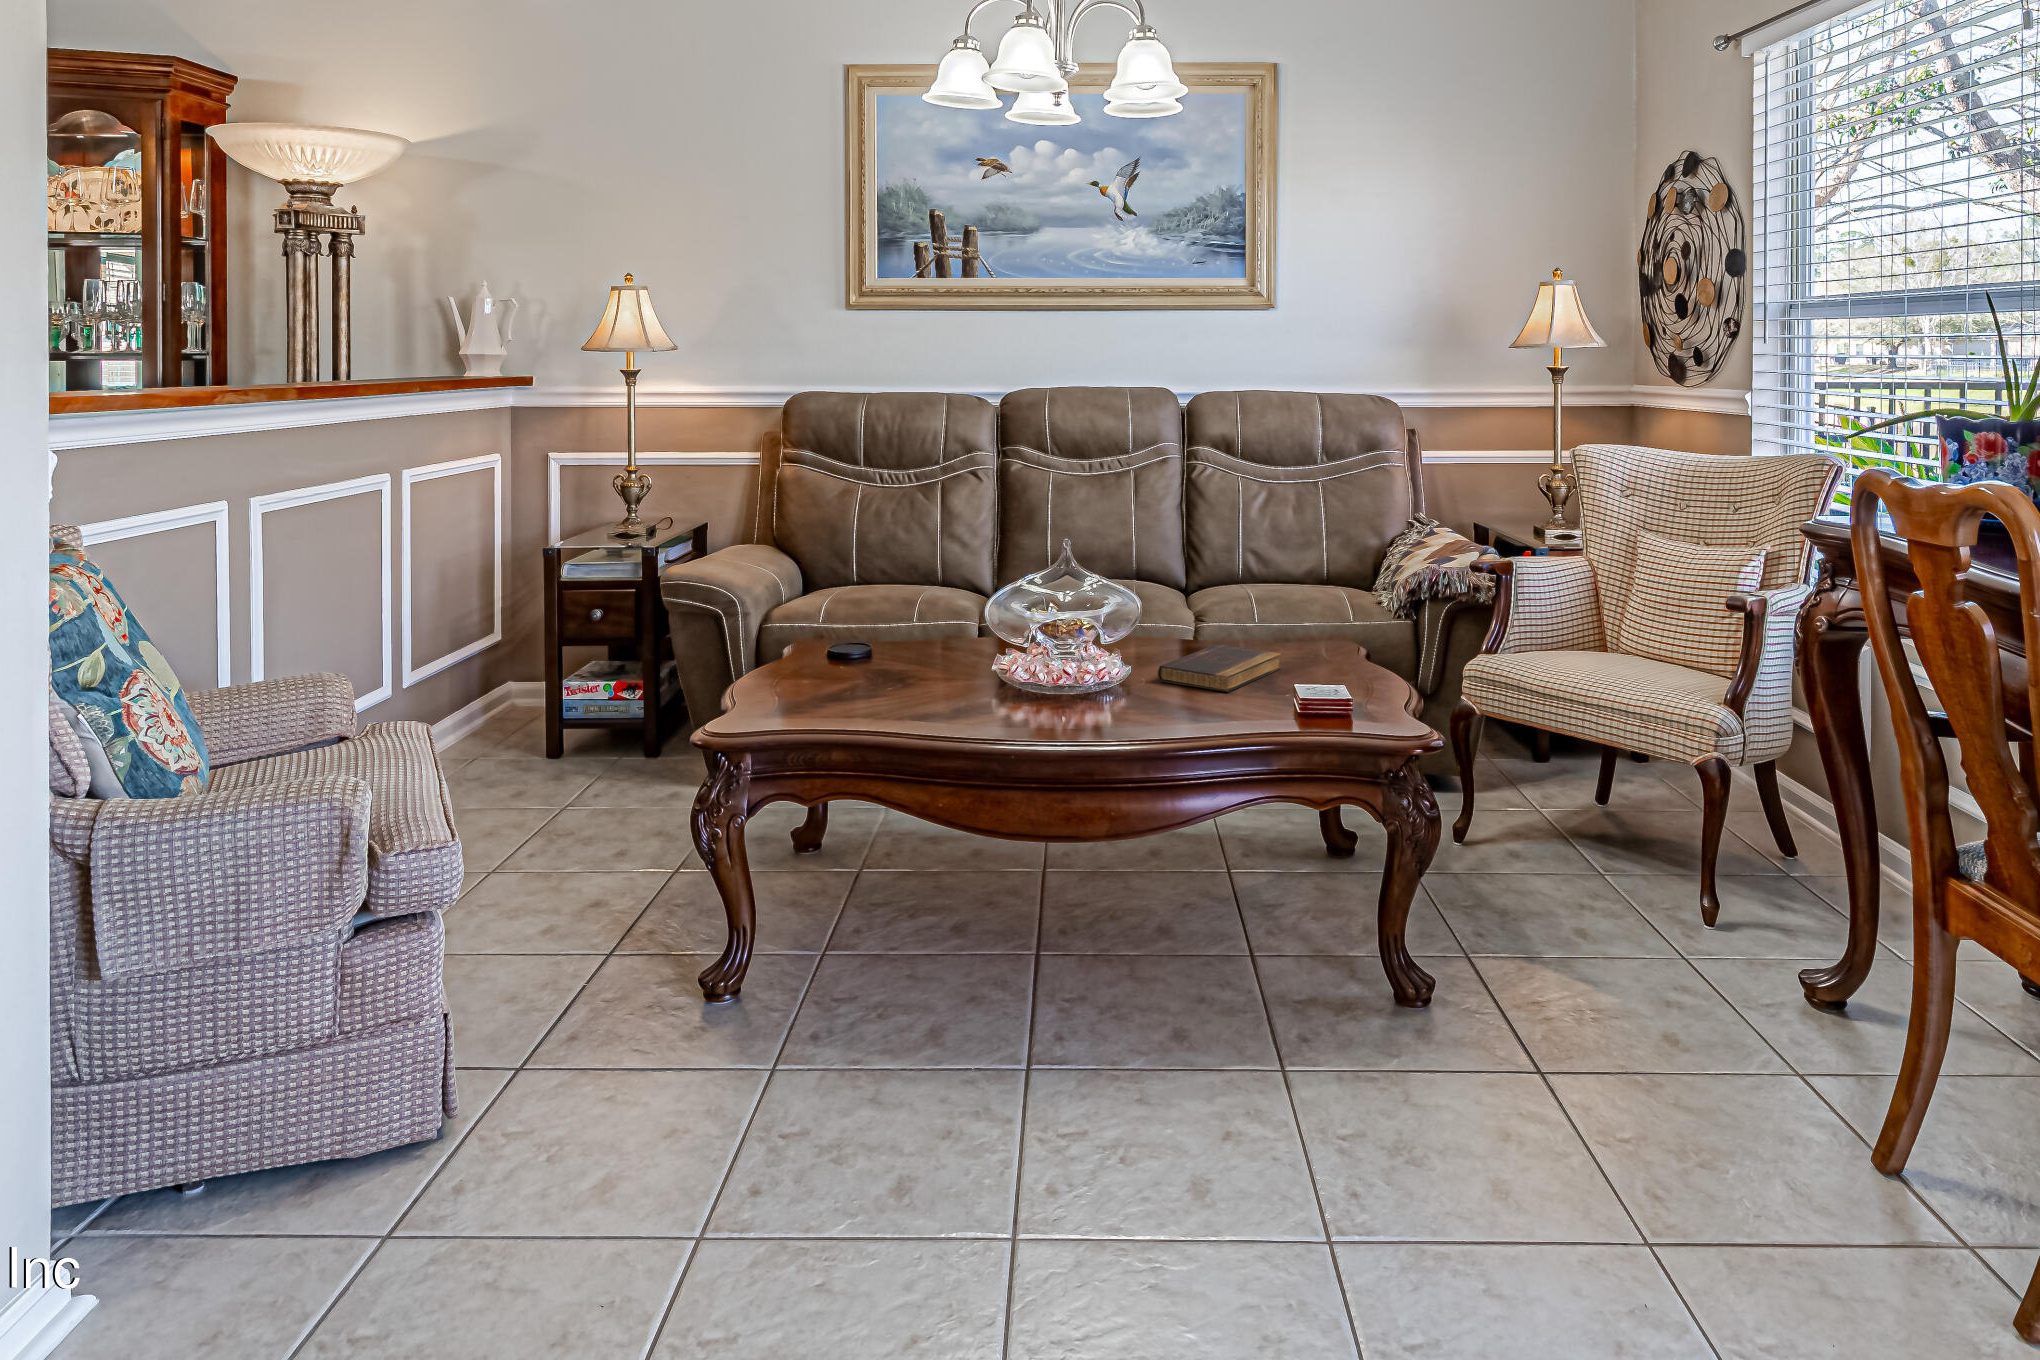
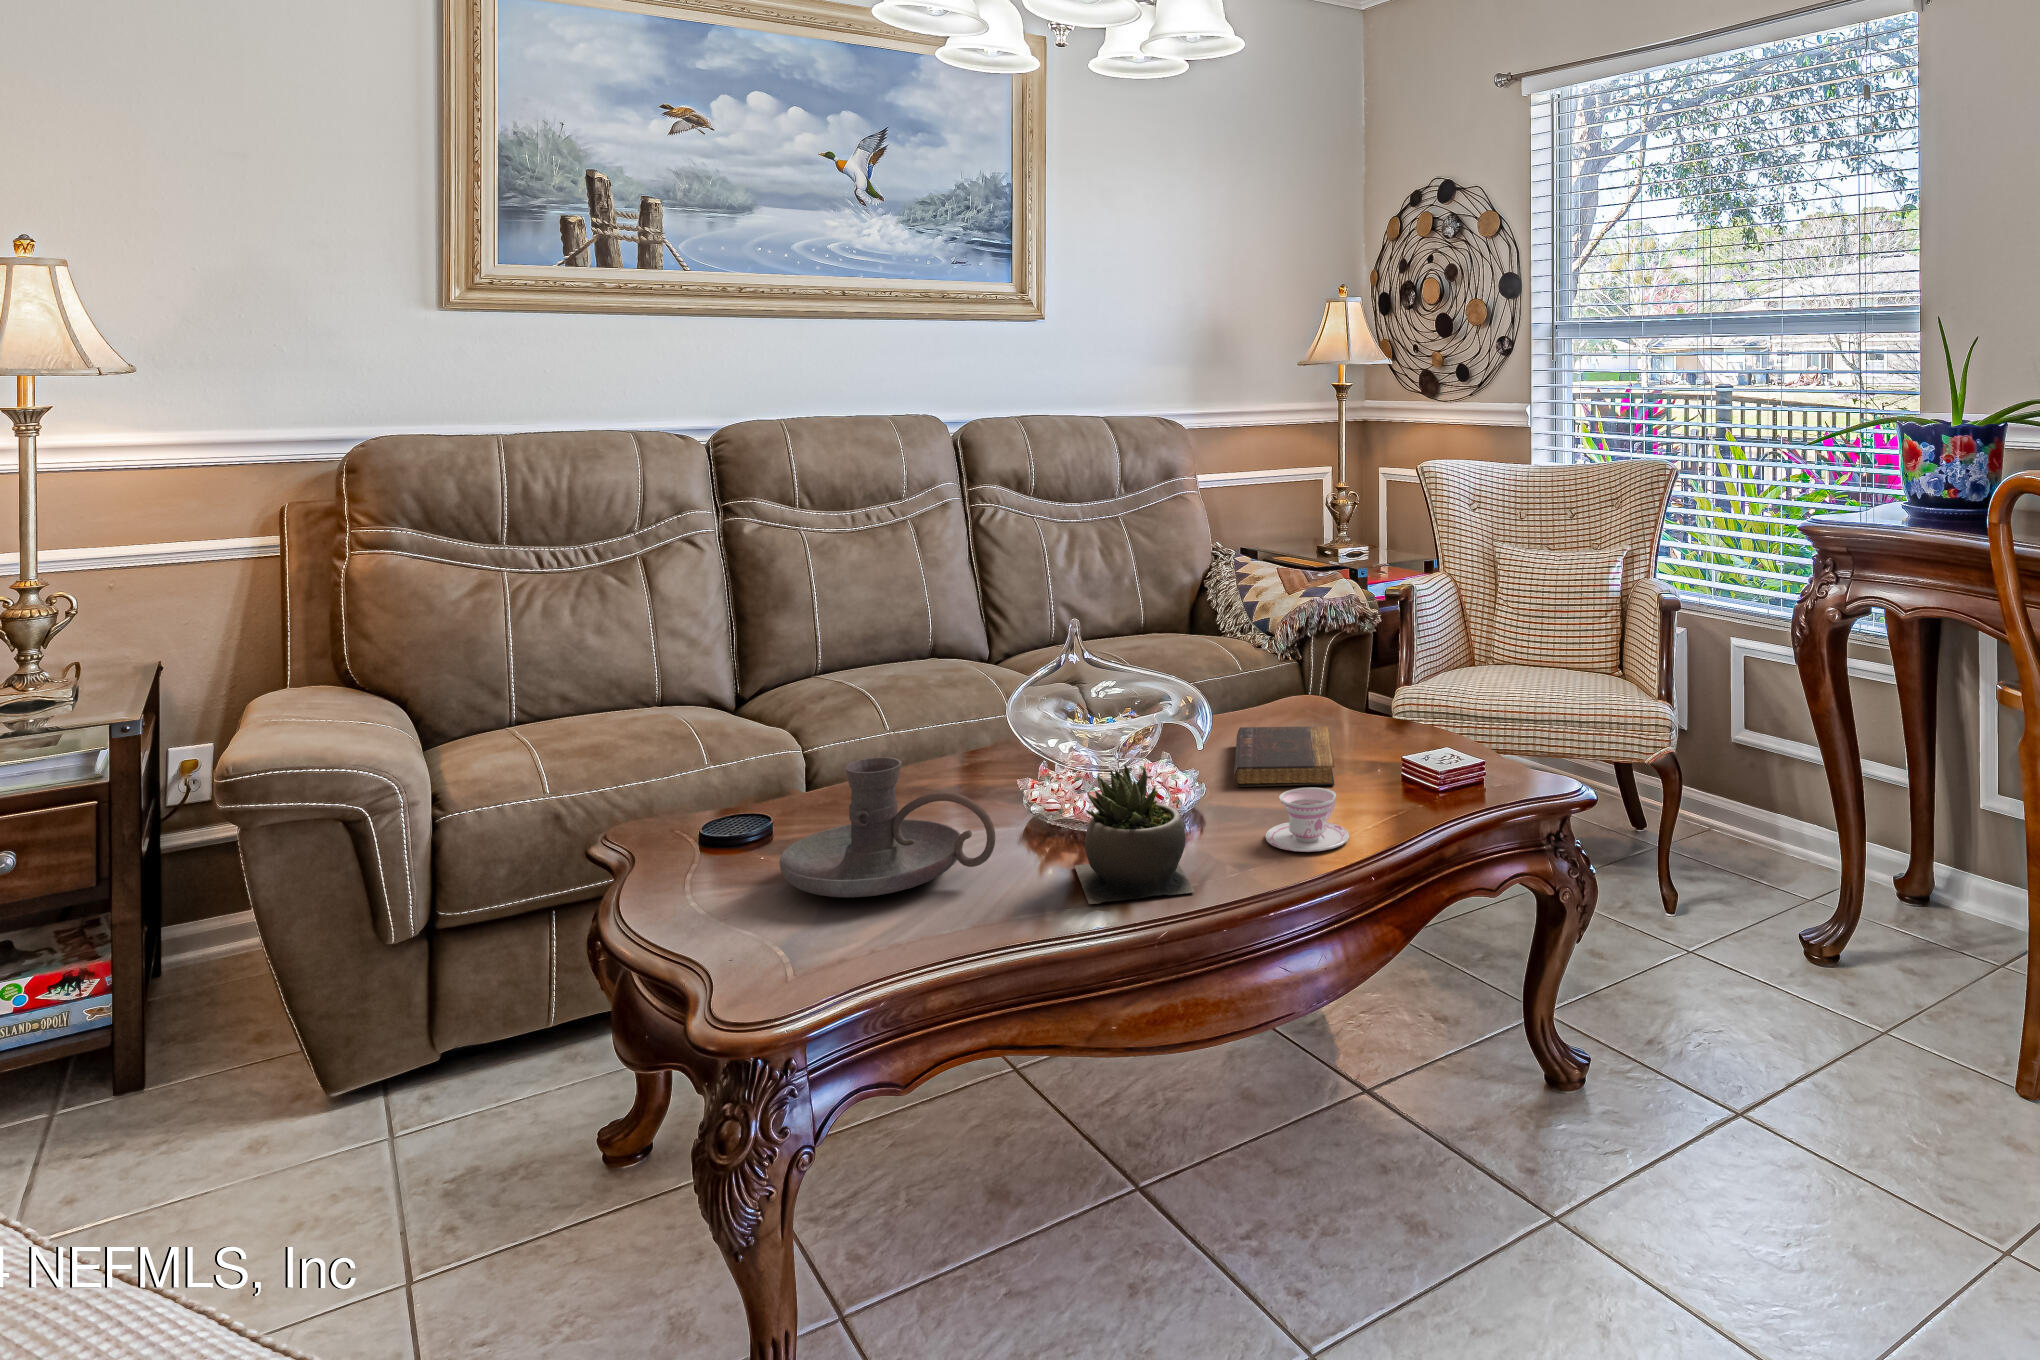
candle holder: none [810,609,924,691] -> present [779,757,996,897]
succulent plant: none [947,633,1042,728] -> present [1075,765,1195,904]
teacup: none [1109,679,1174,725] -> present [1265,787,1349,852]

